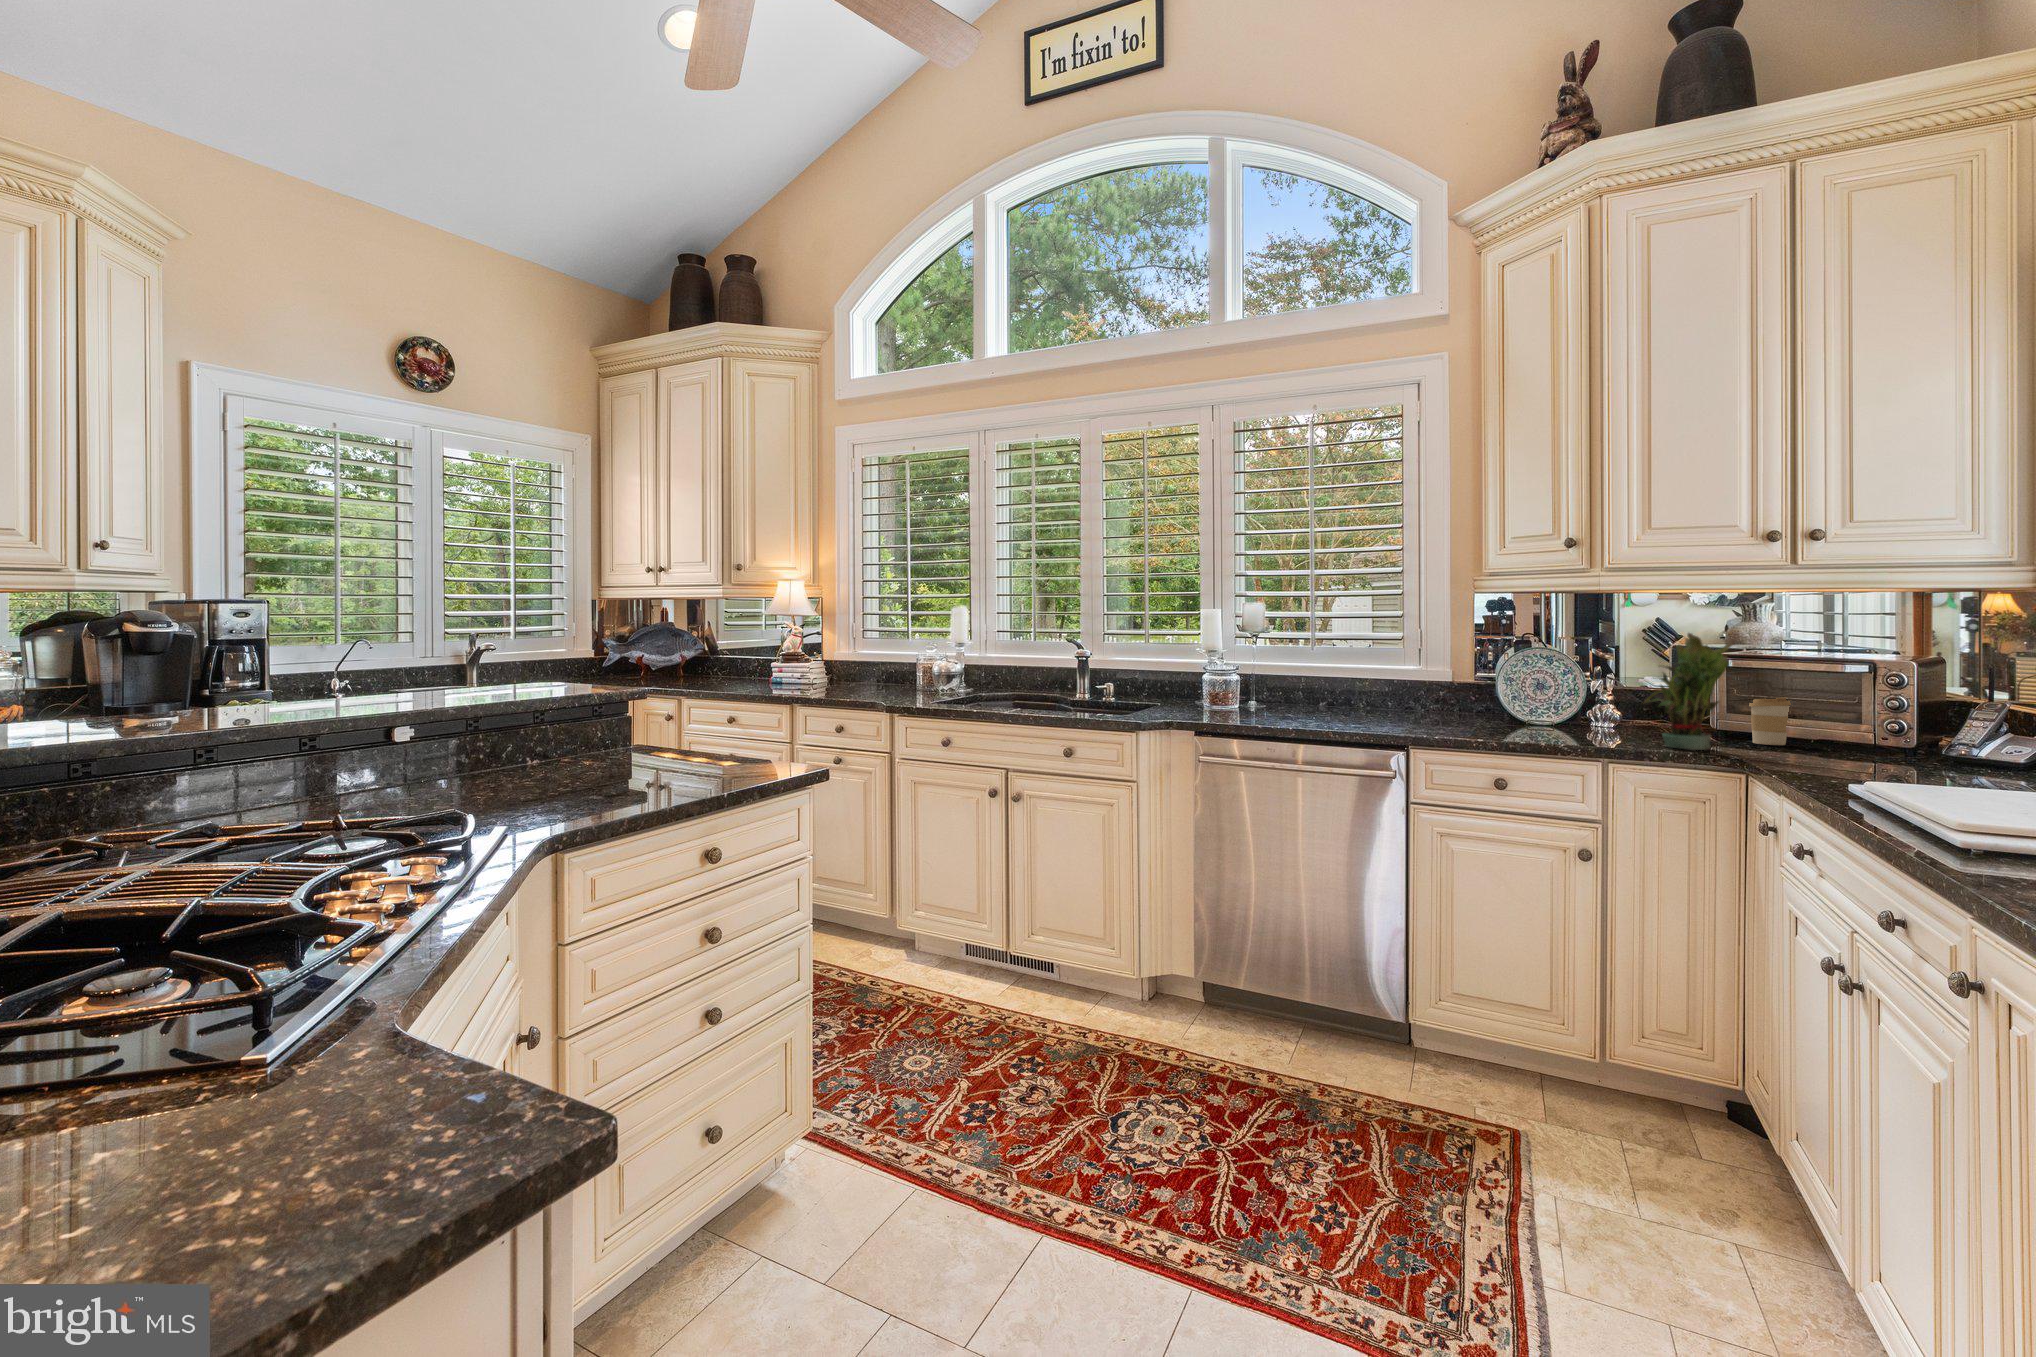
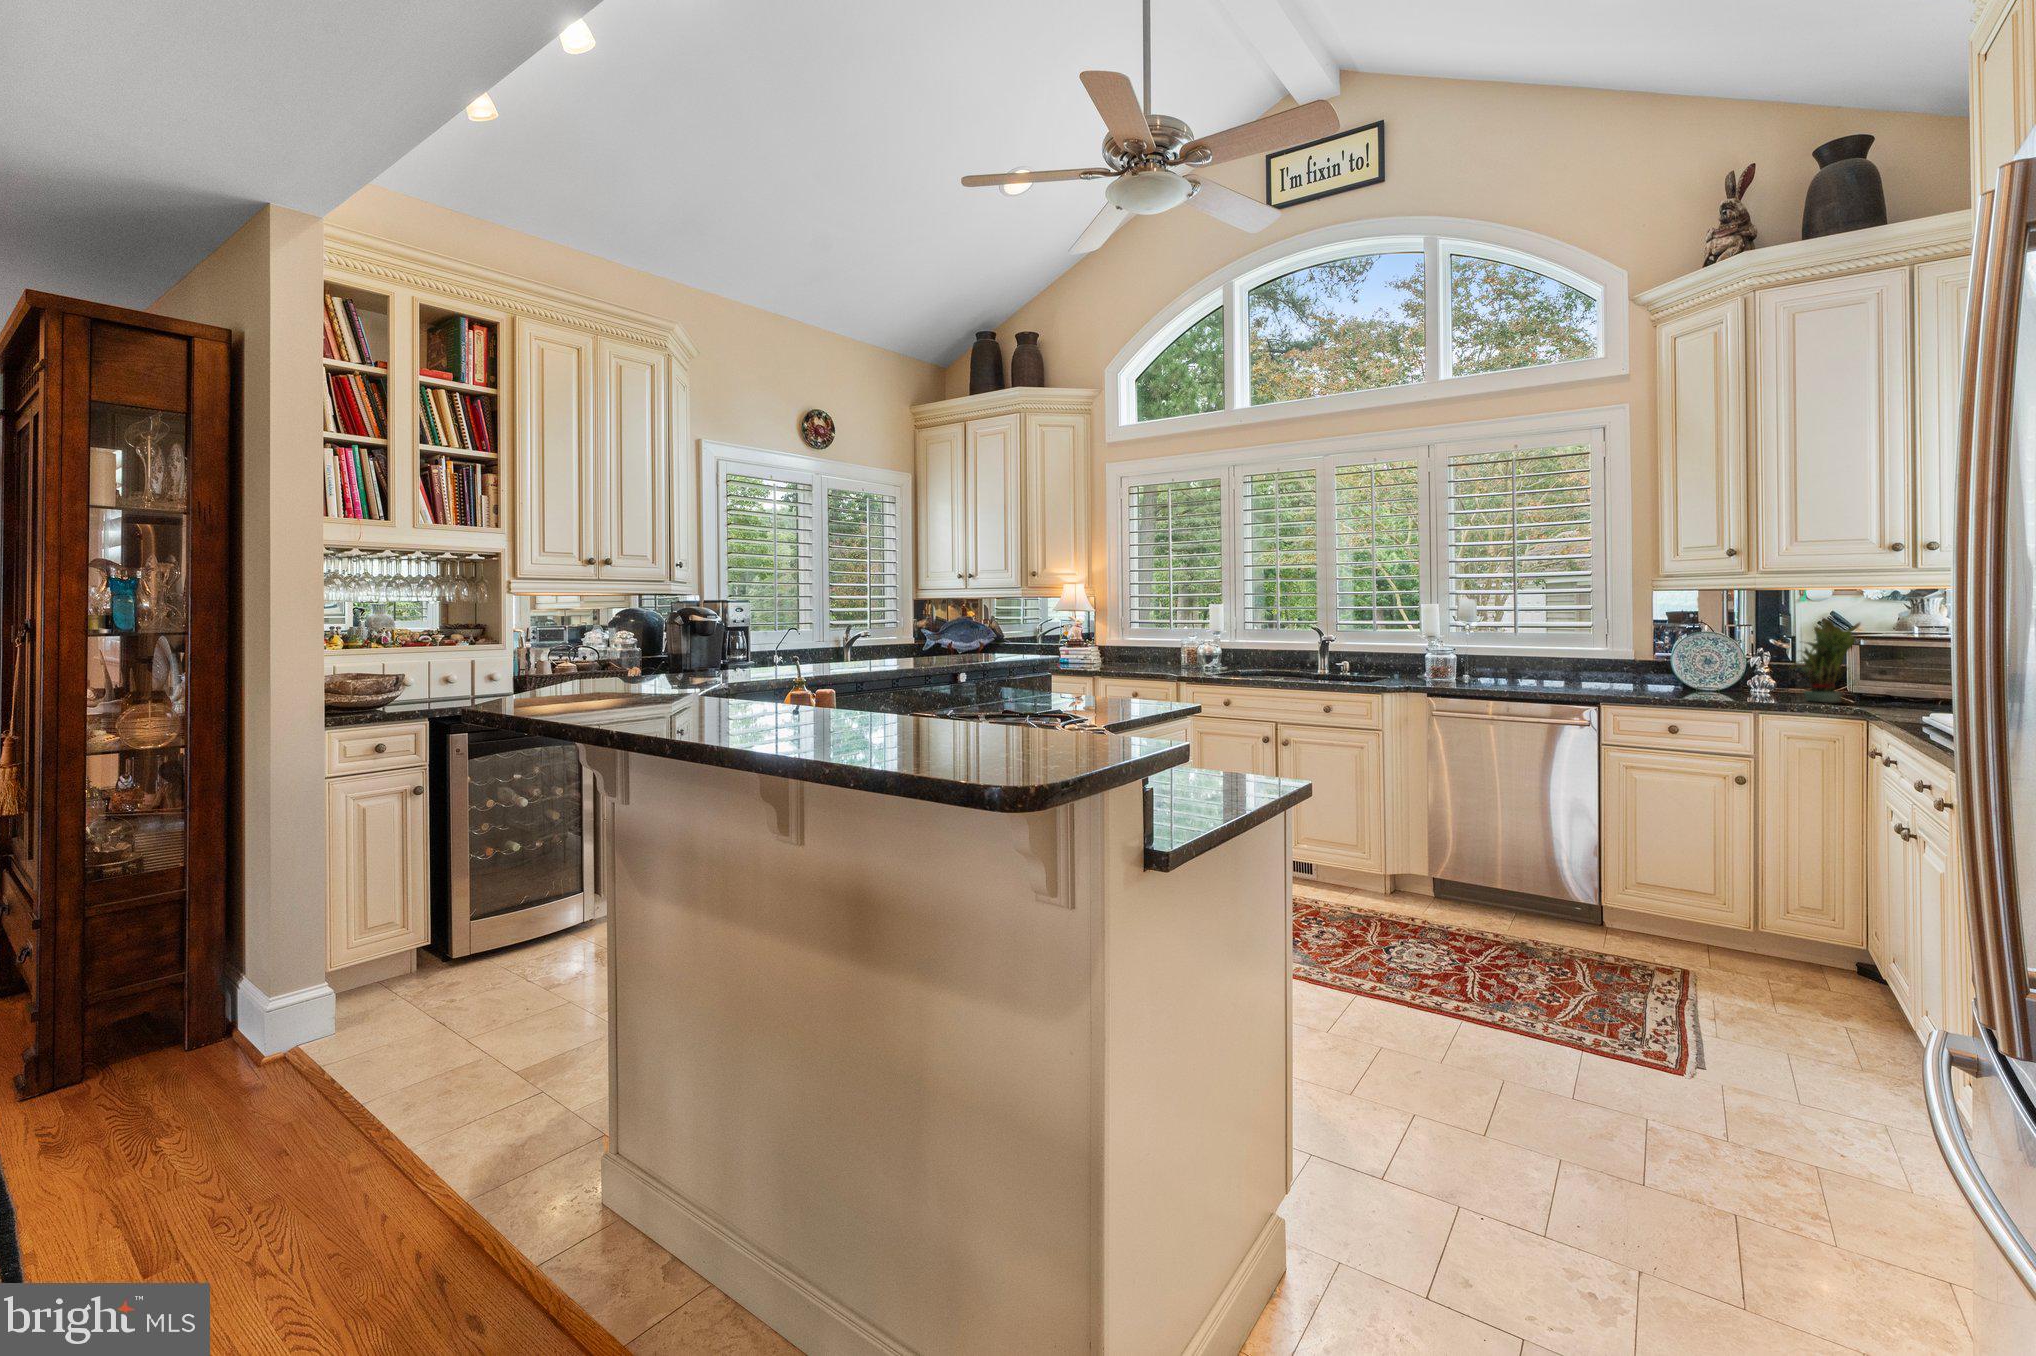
coffee cup: present [1749,698,1791,745] -> none [1878,666,1914,702]

